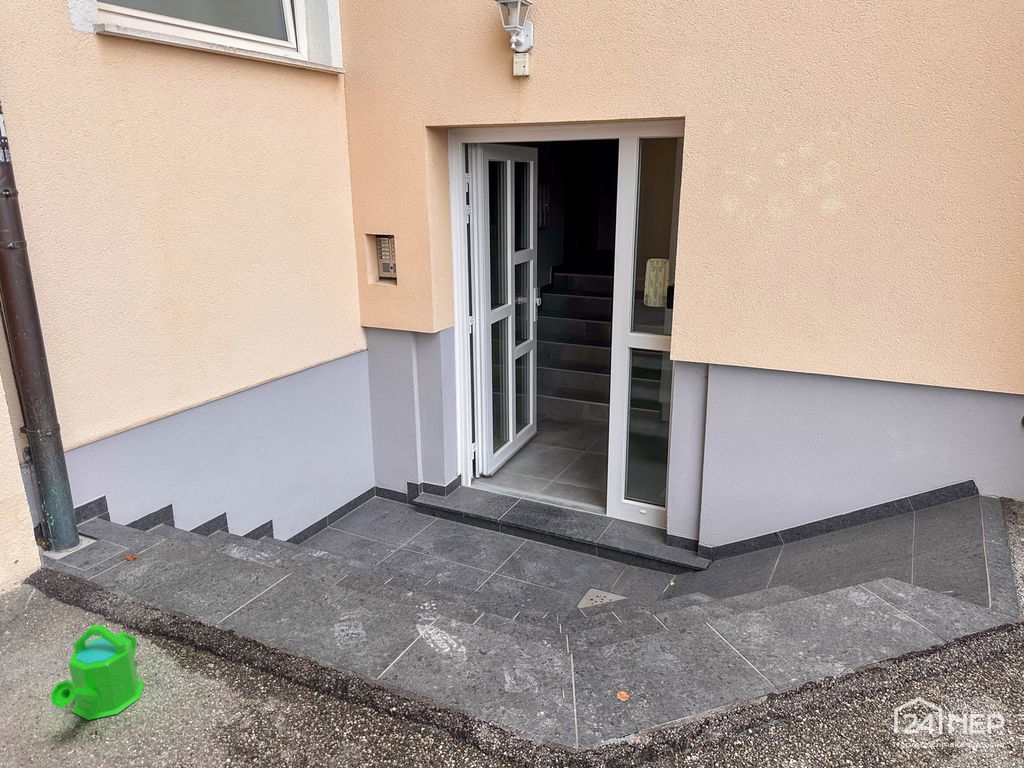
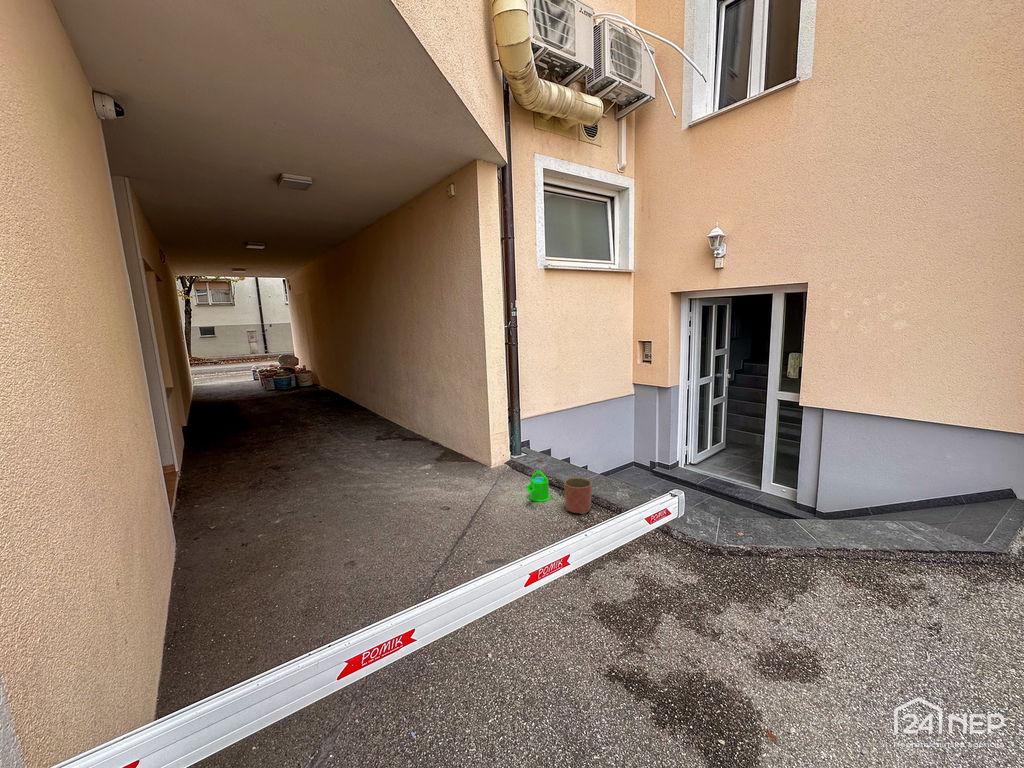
planter: none [173,624,262,739] -> present [564,477,592,514]

